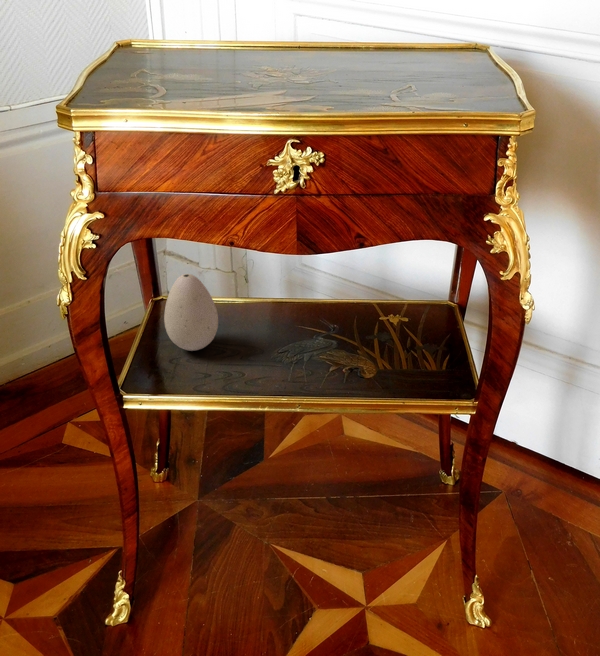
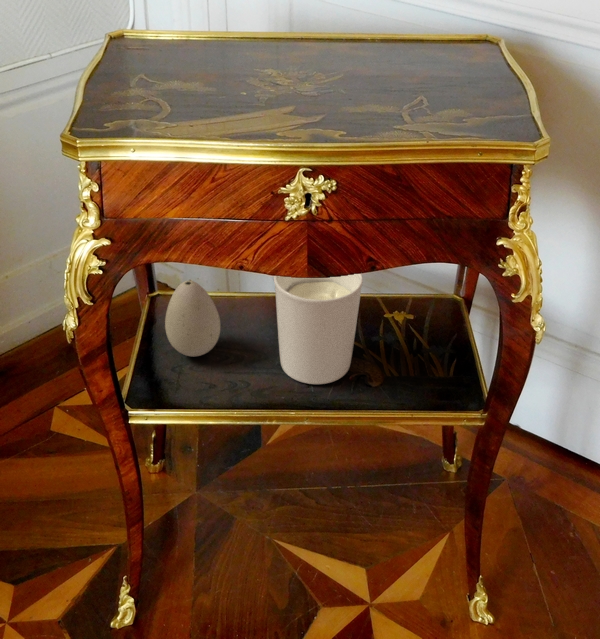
candle holder: none [269,251,356,376] -> present [274,274,363,384]

